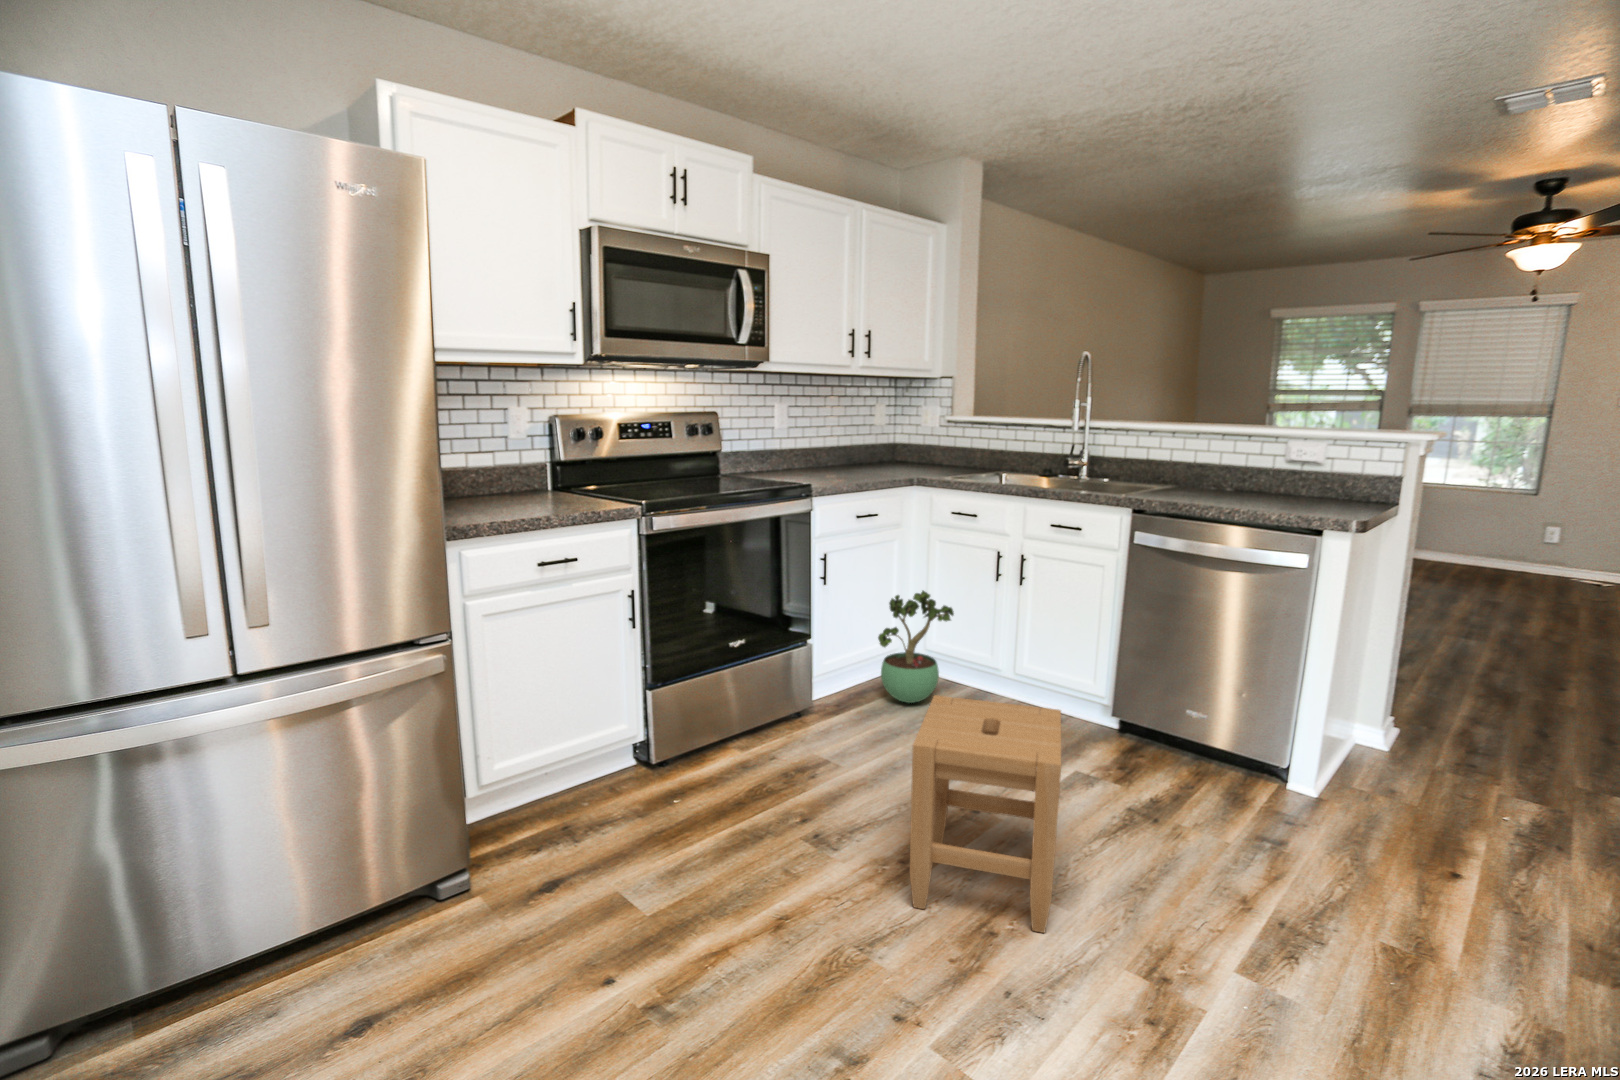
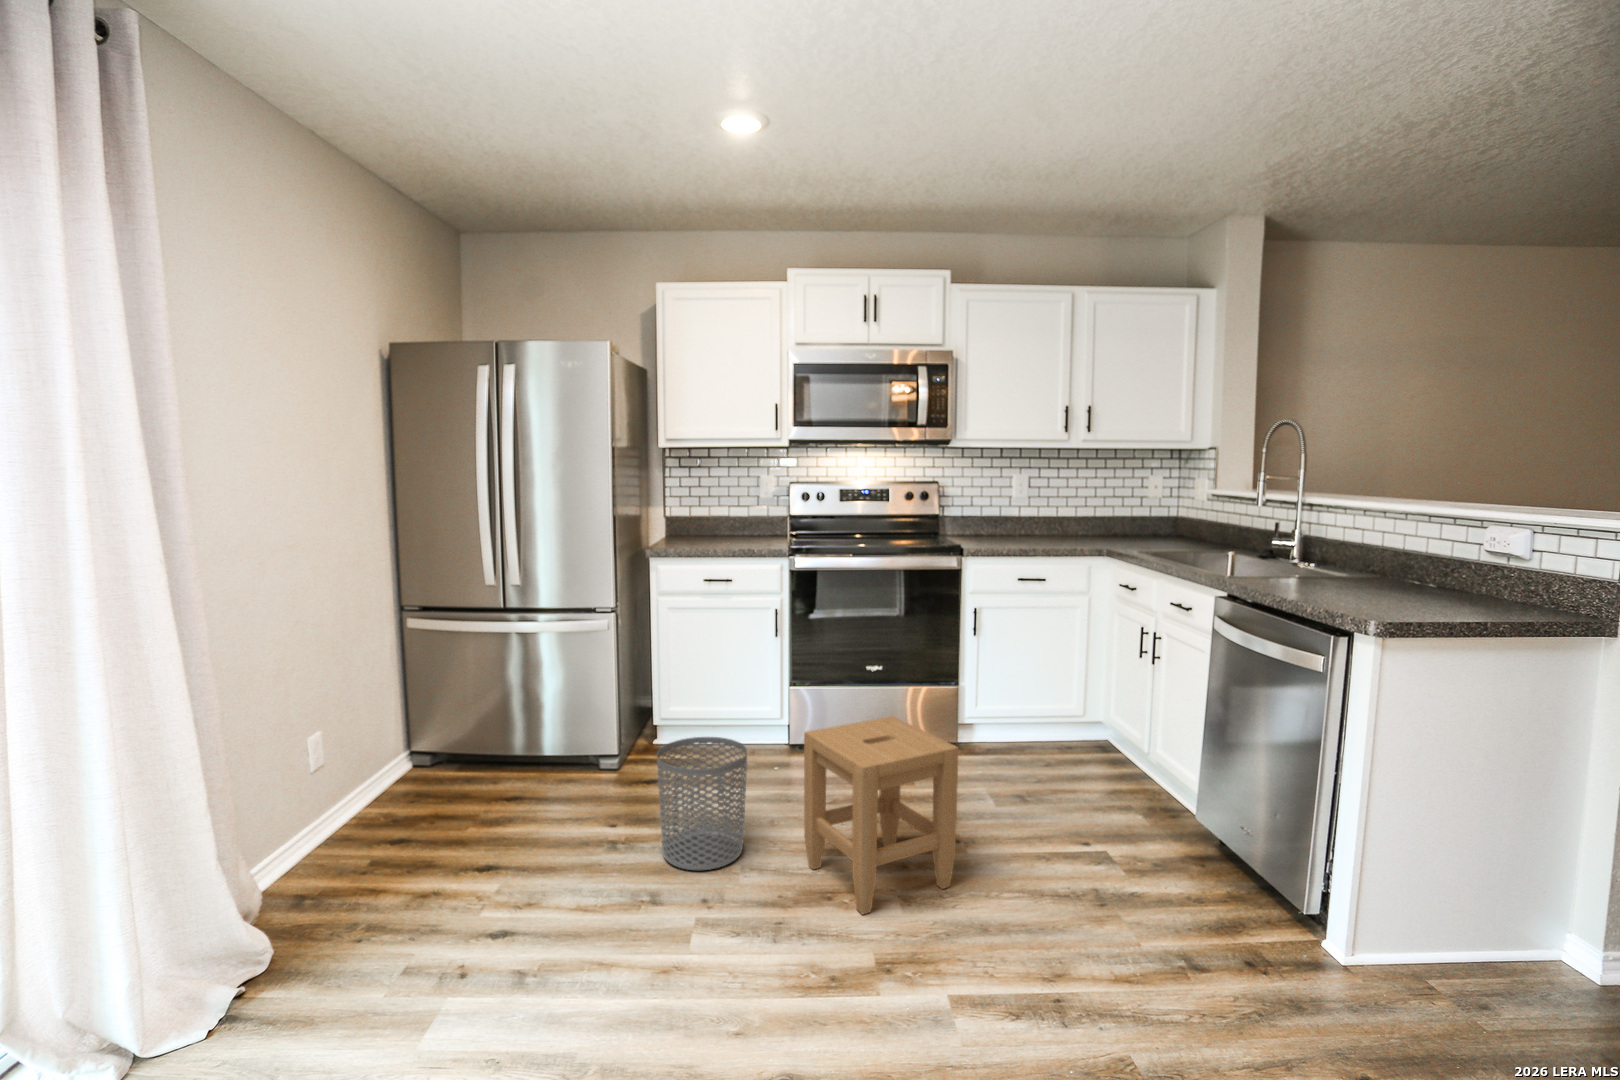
potted plant: present [878,591,954,703] -> none [1021,655,1098,765]
waste bin: none [721,786,853,995] -> present [657,737,747,870]

